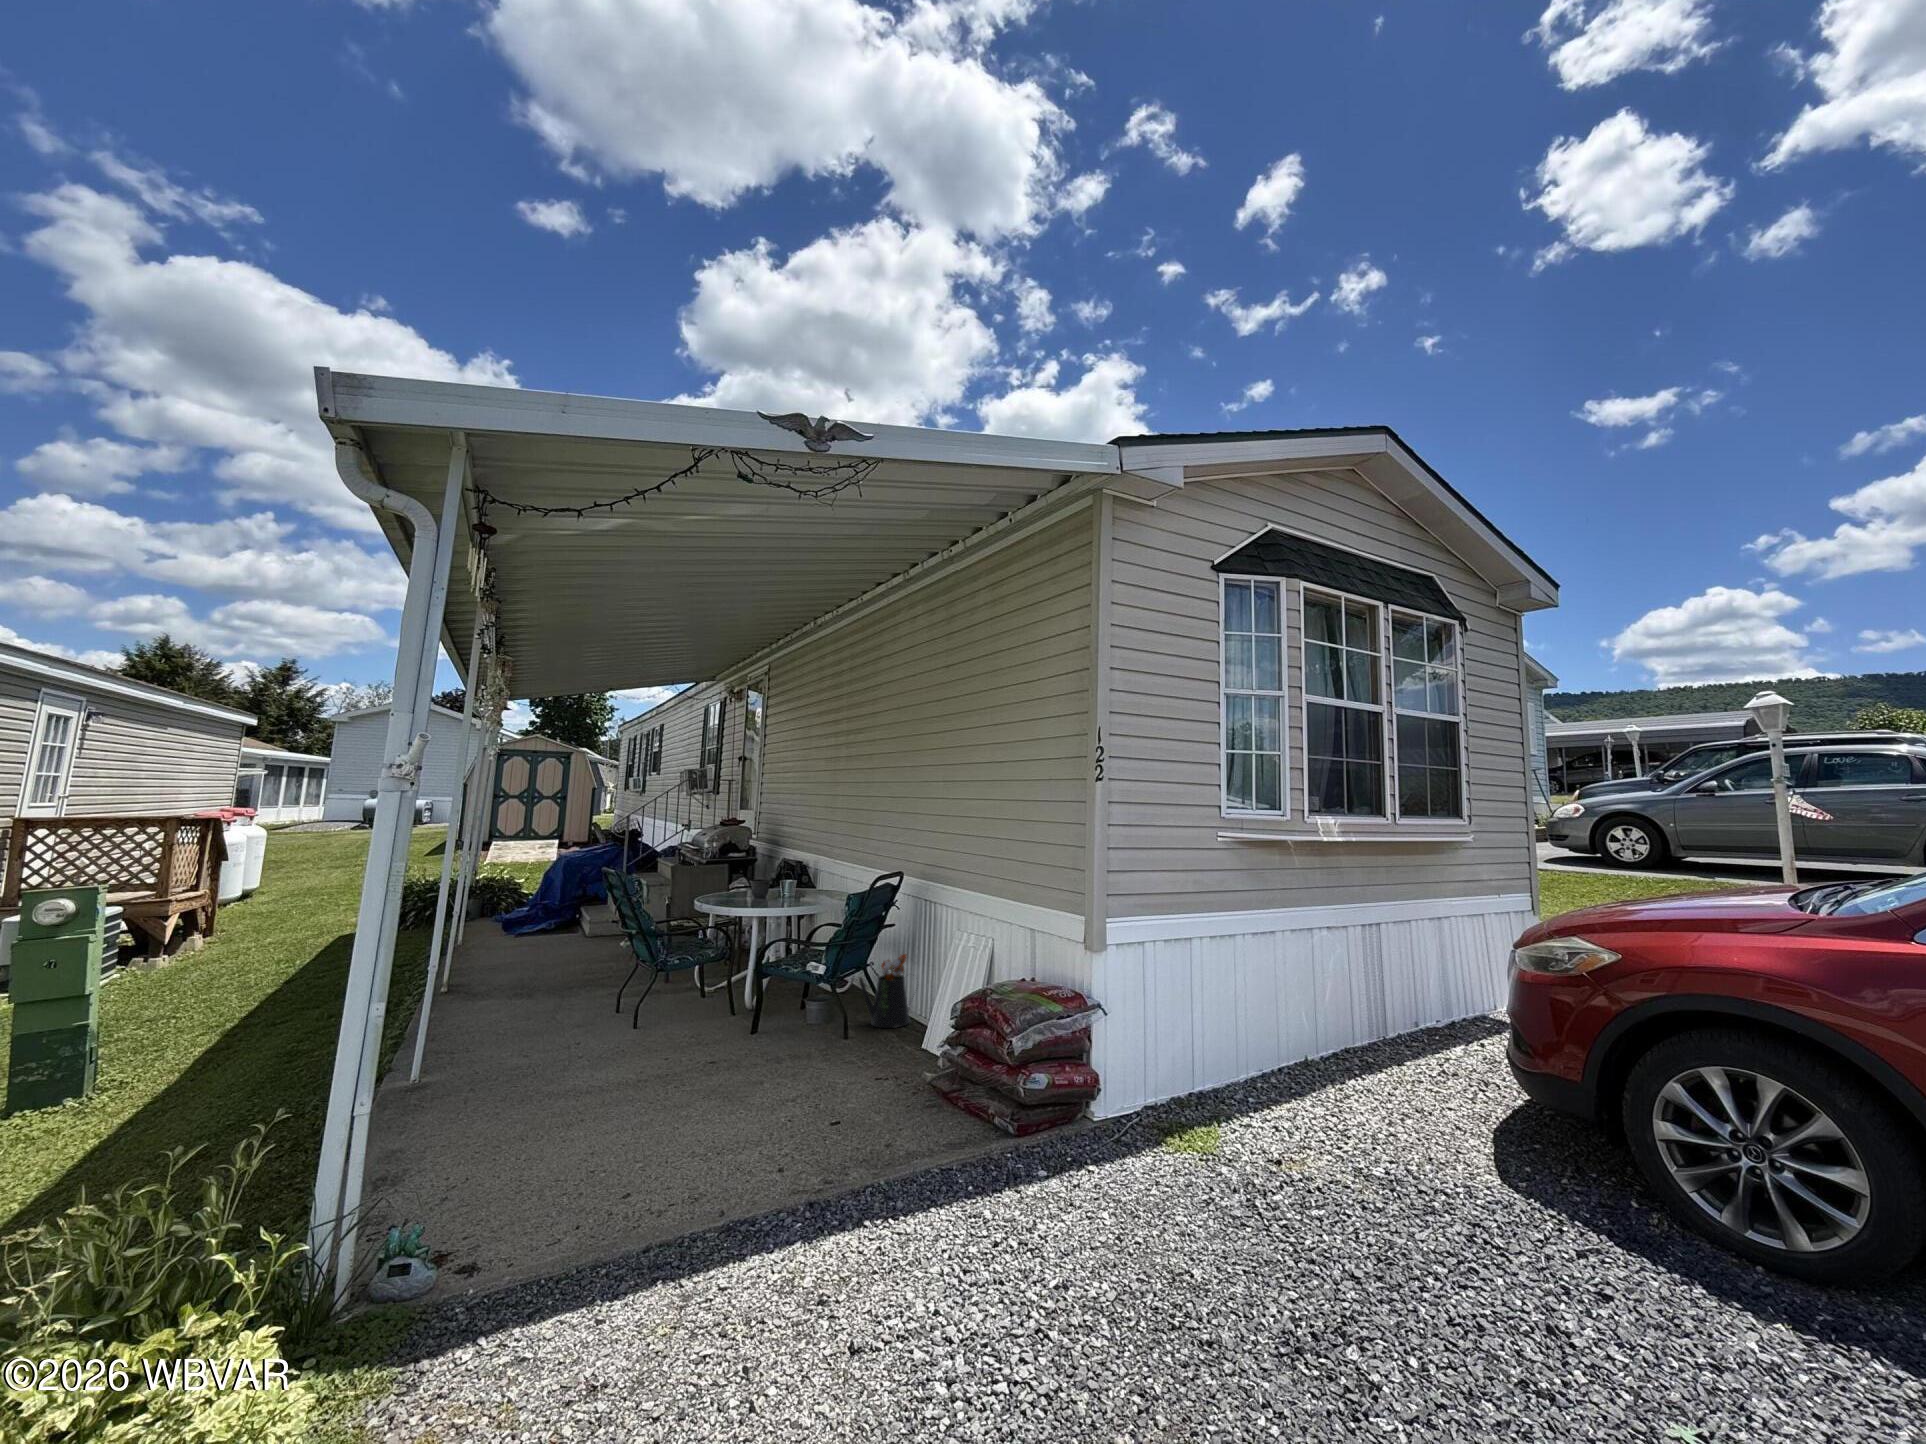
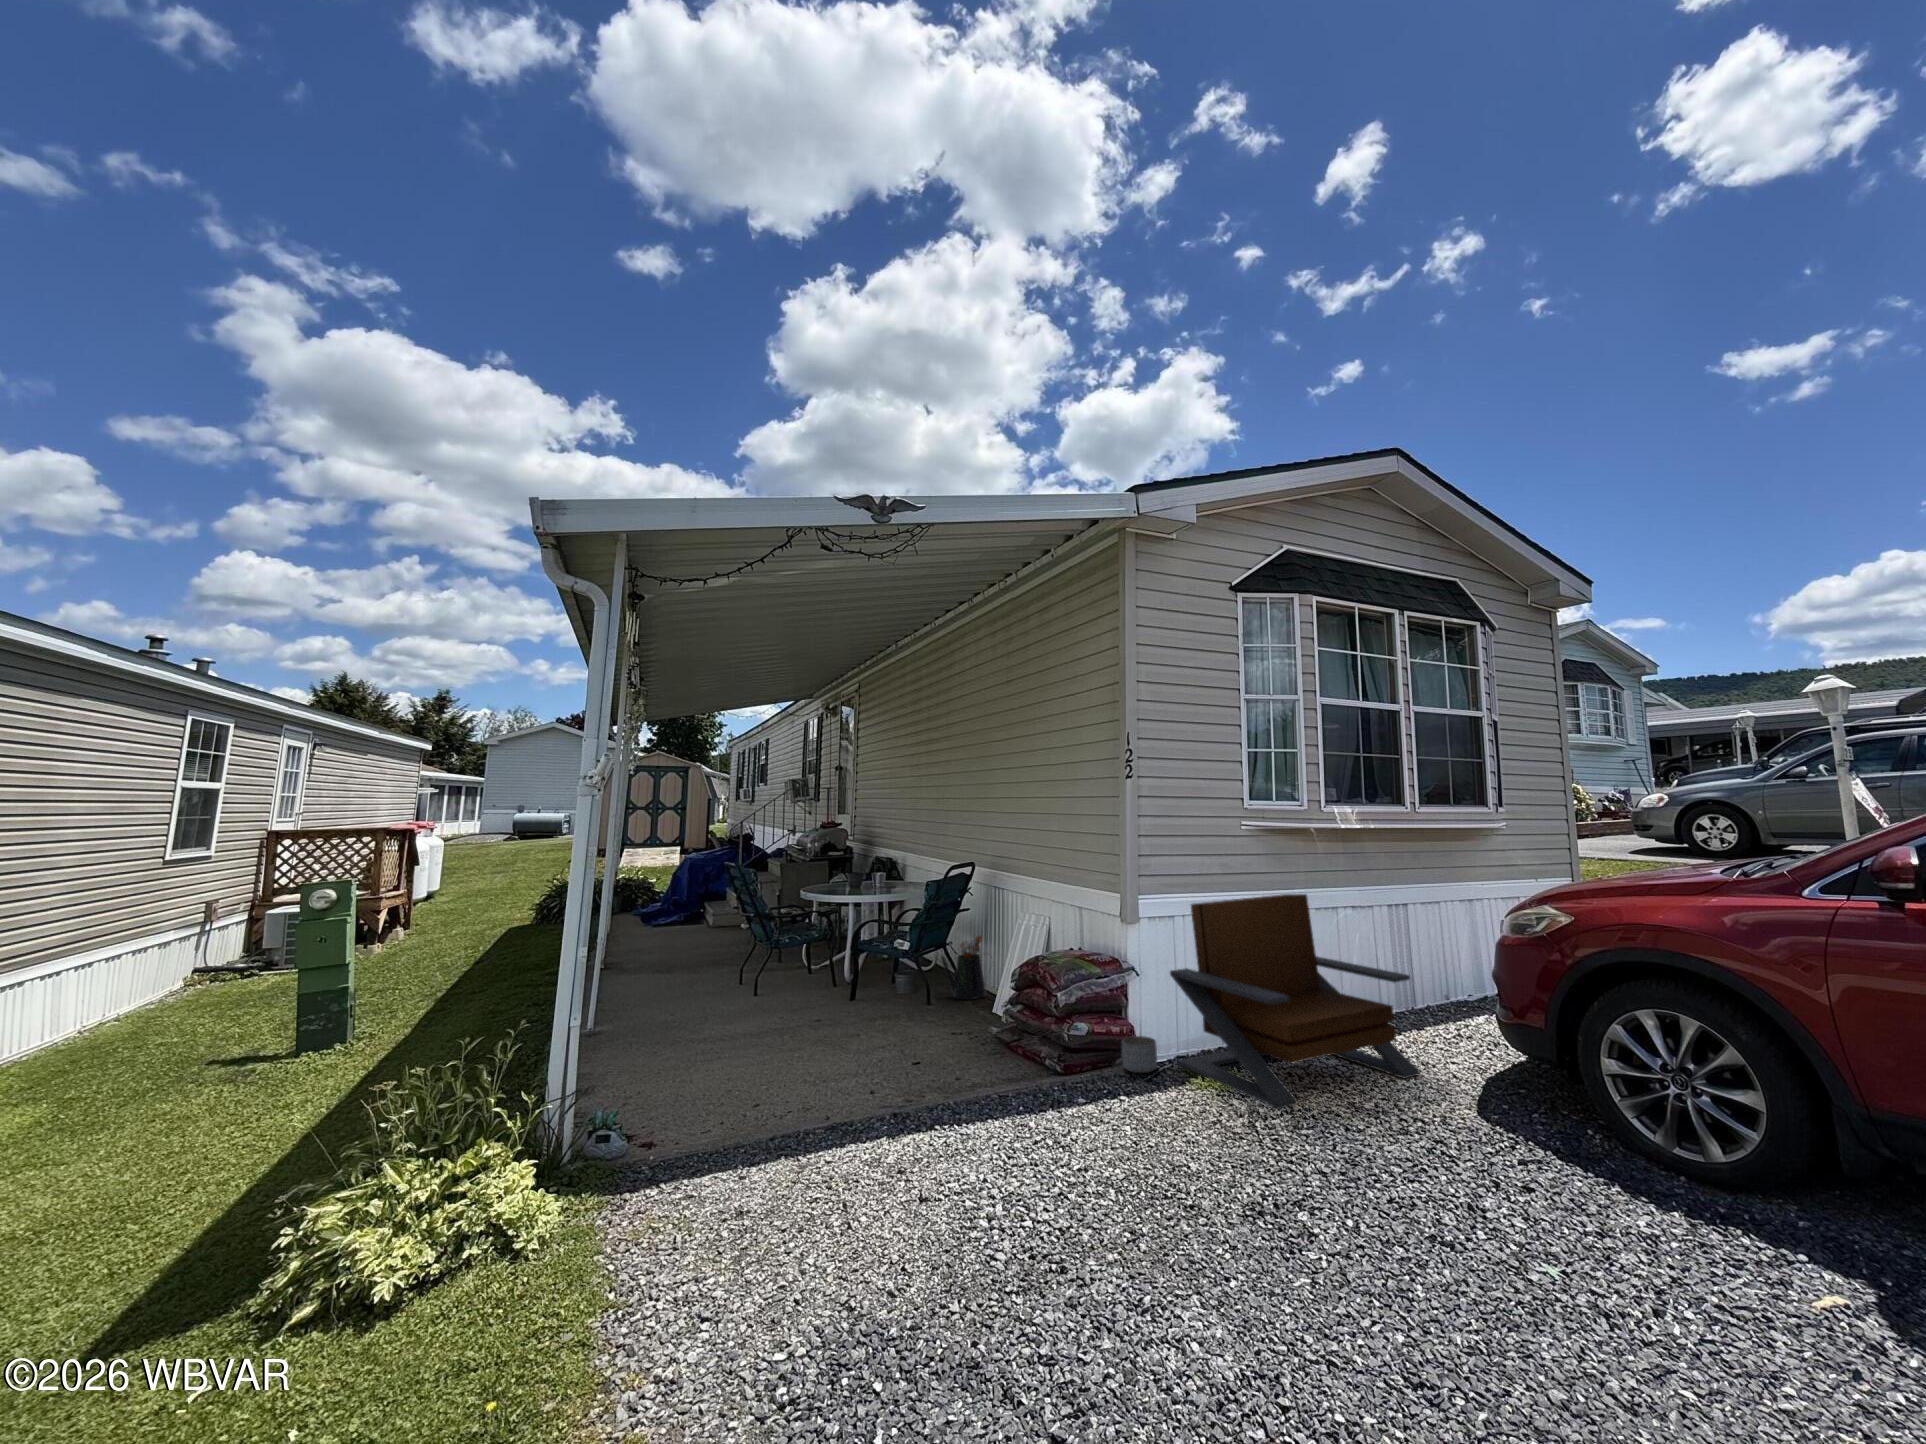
lounge chair: none [1137,915,1417,1180] -> present [1170,894,1420,1109]
planter: none [1081,1083,1123,1129] -> present [1122,1036,1158,1073]

